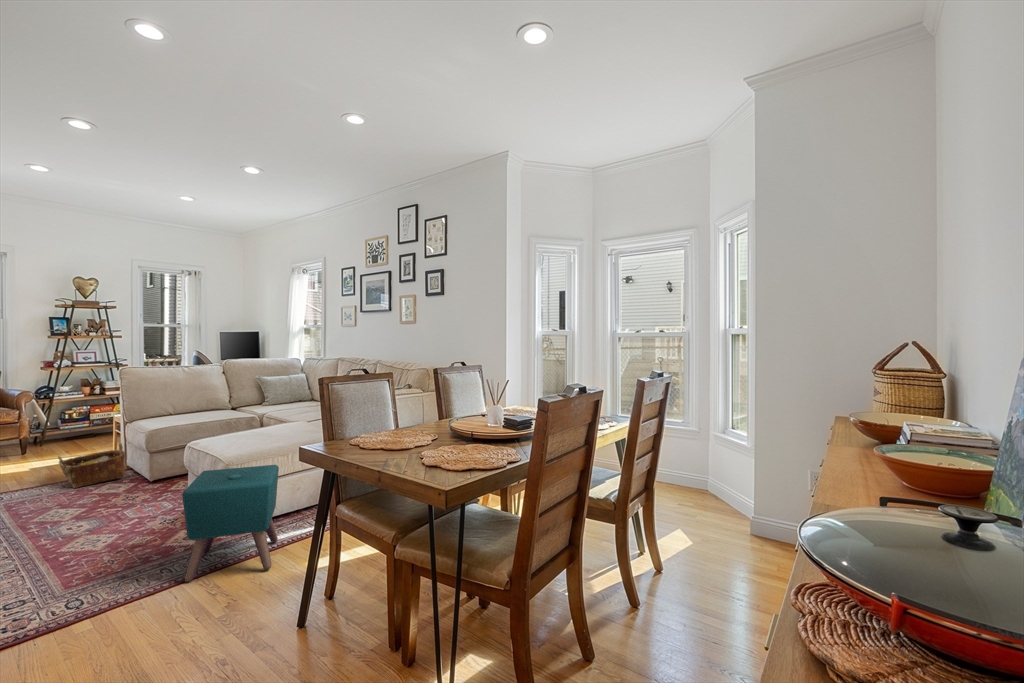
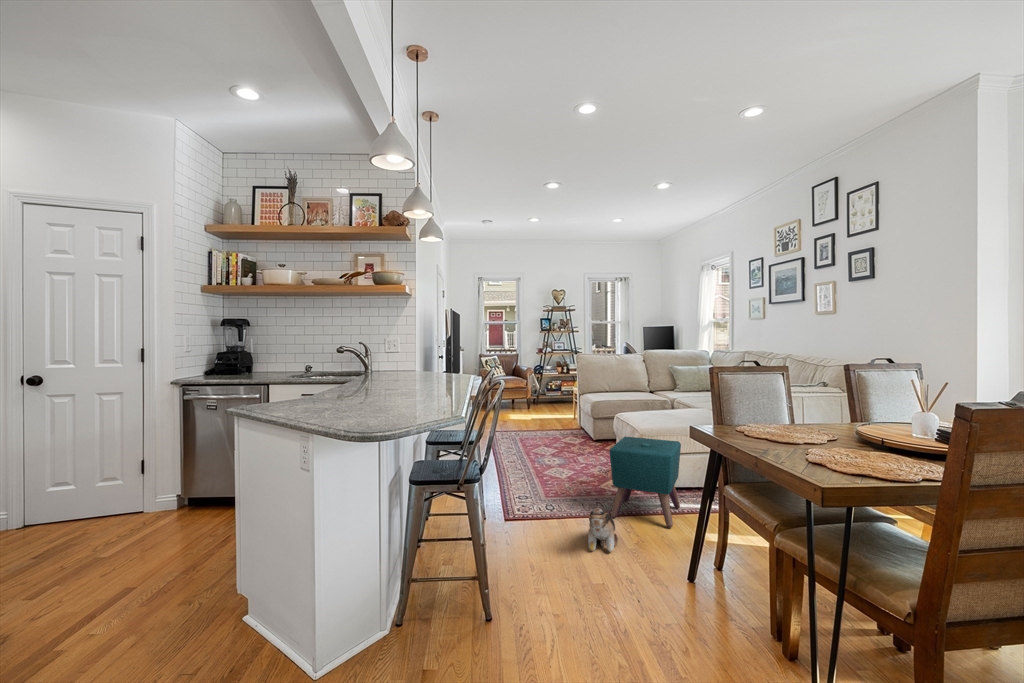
woven basket: present [58,443,125,488] -> none [543,409,579,436]
plush toy: none [146,578,198,643] -> present [586,508,618,552]

